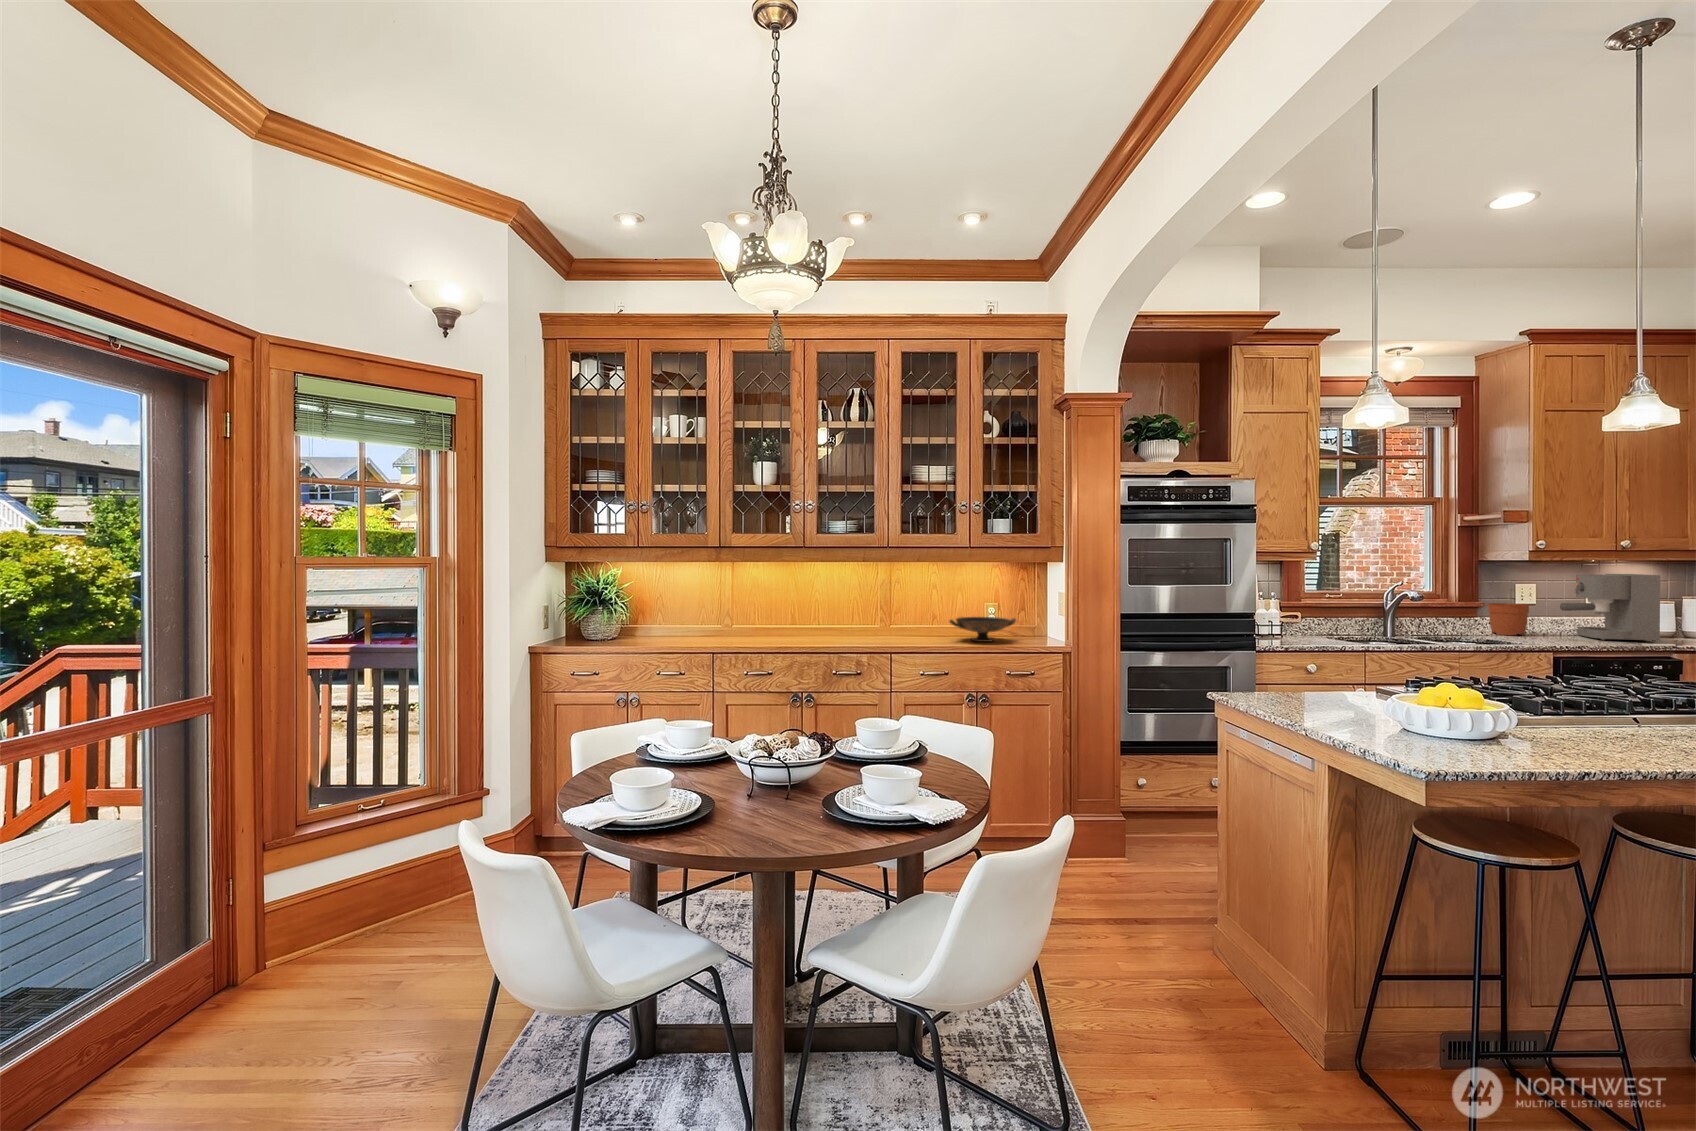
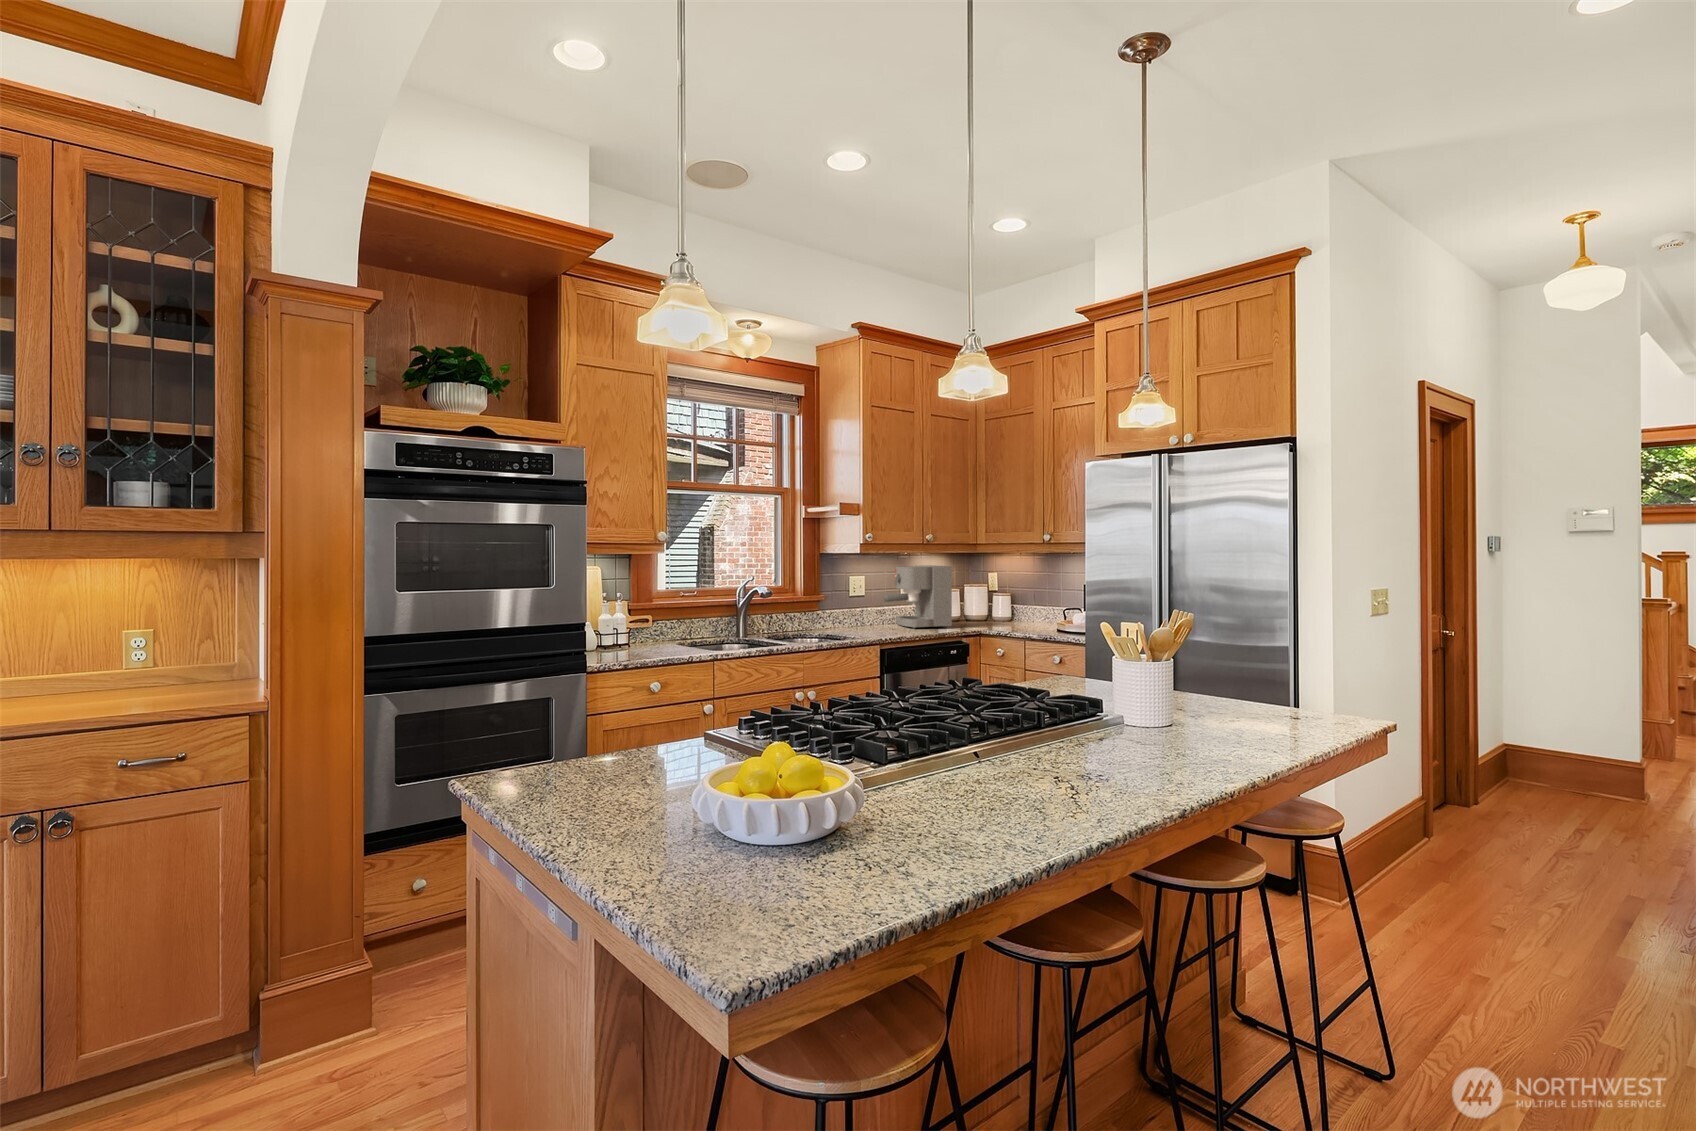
plant pot: present [1488,589,1529,635] -> none [829,582,861,628]
decorative bowl: present [950,617,1016,642] -> none [41,652,202,699]

